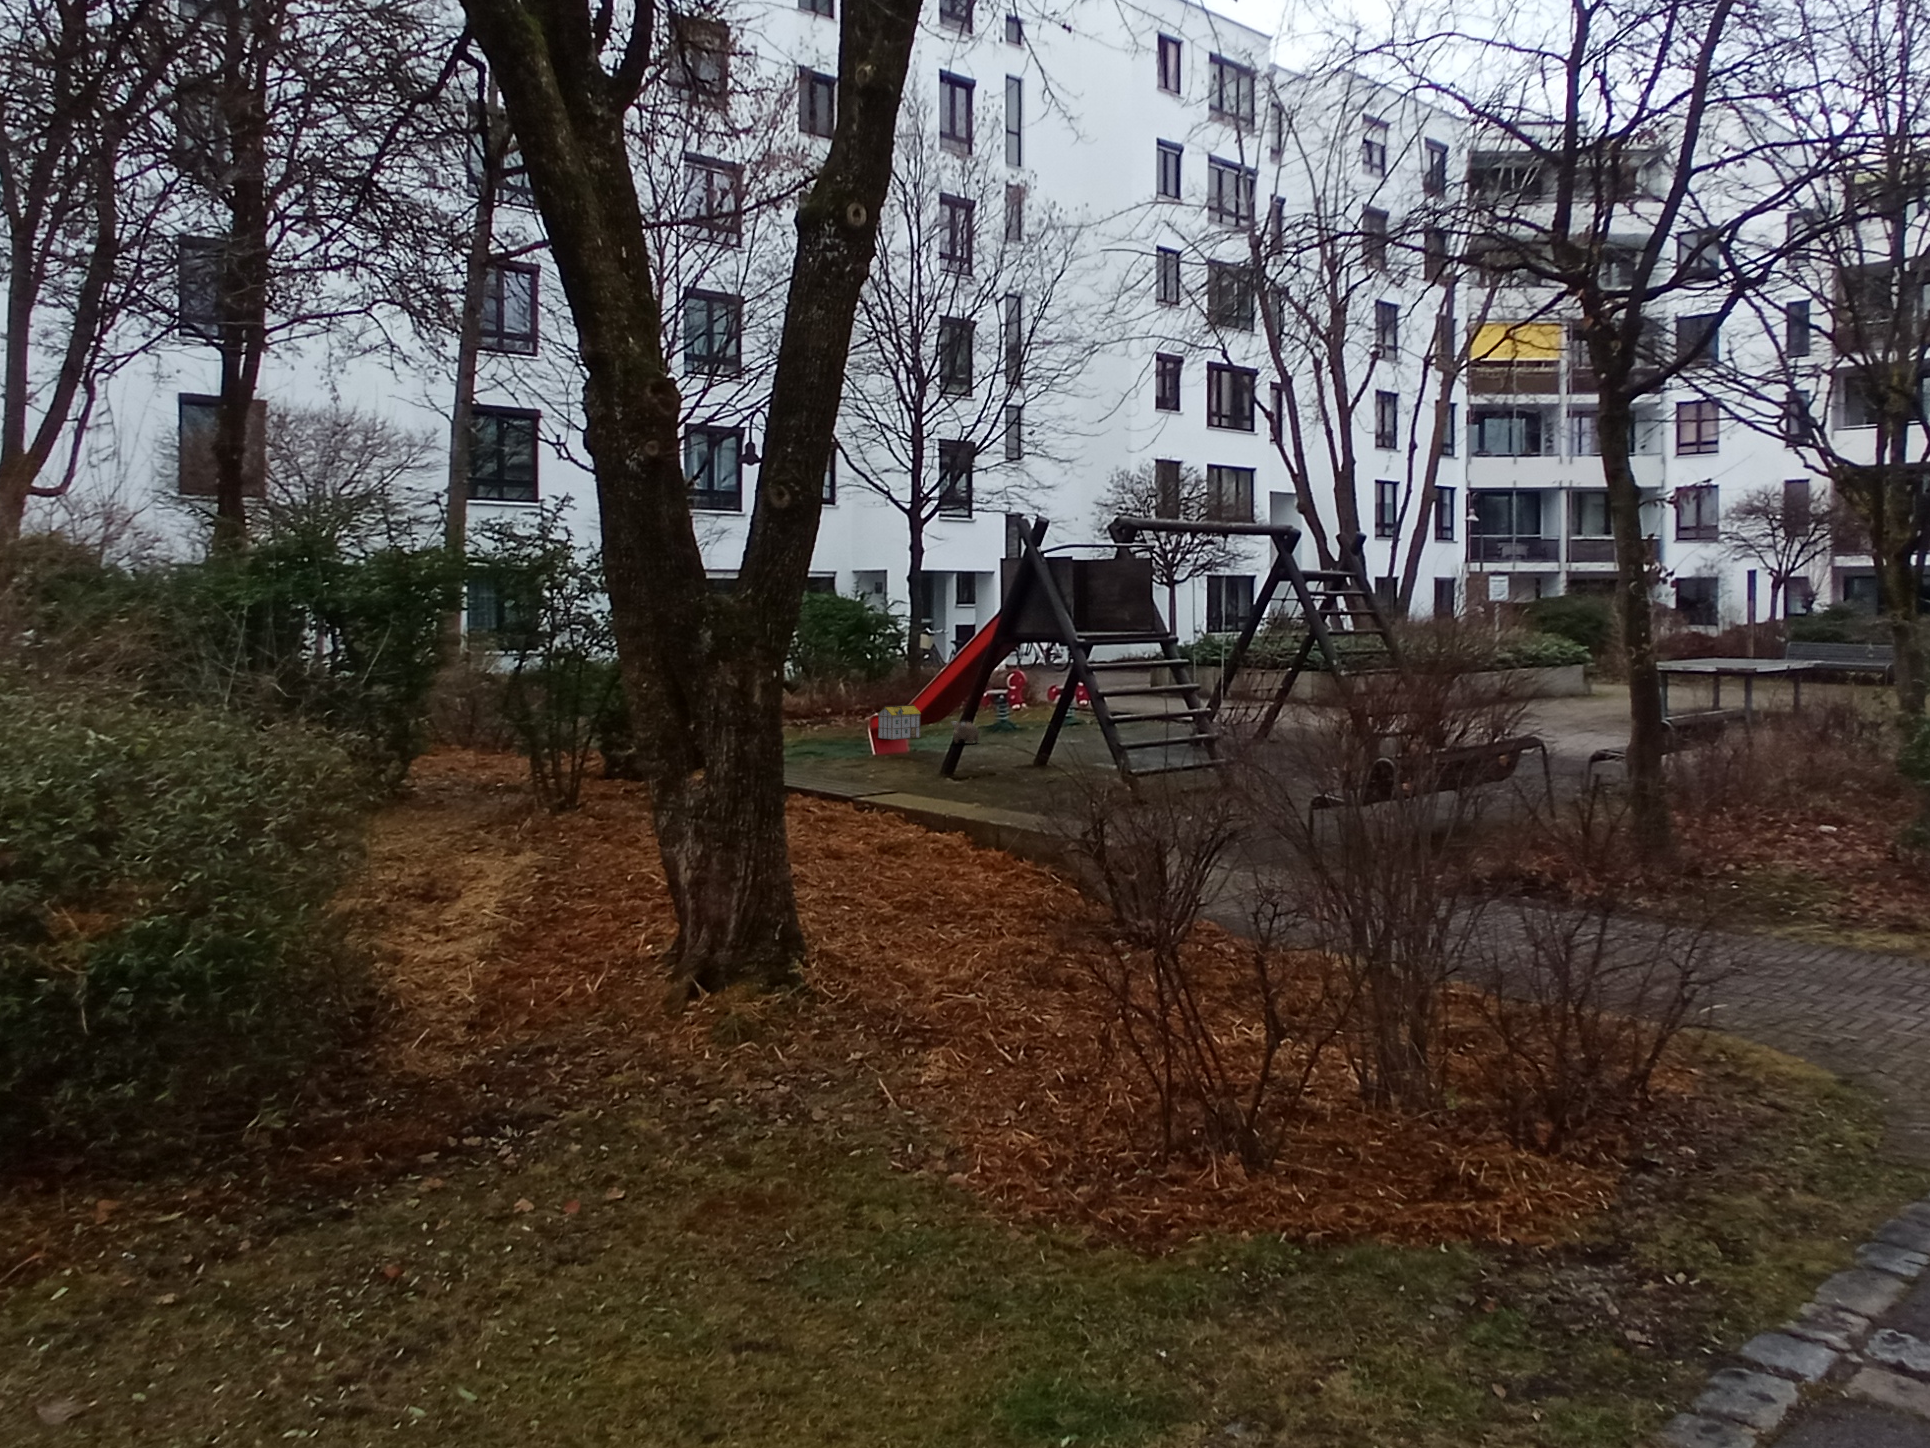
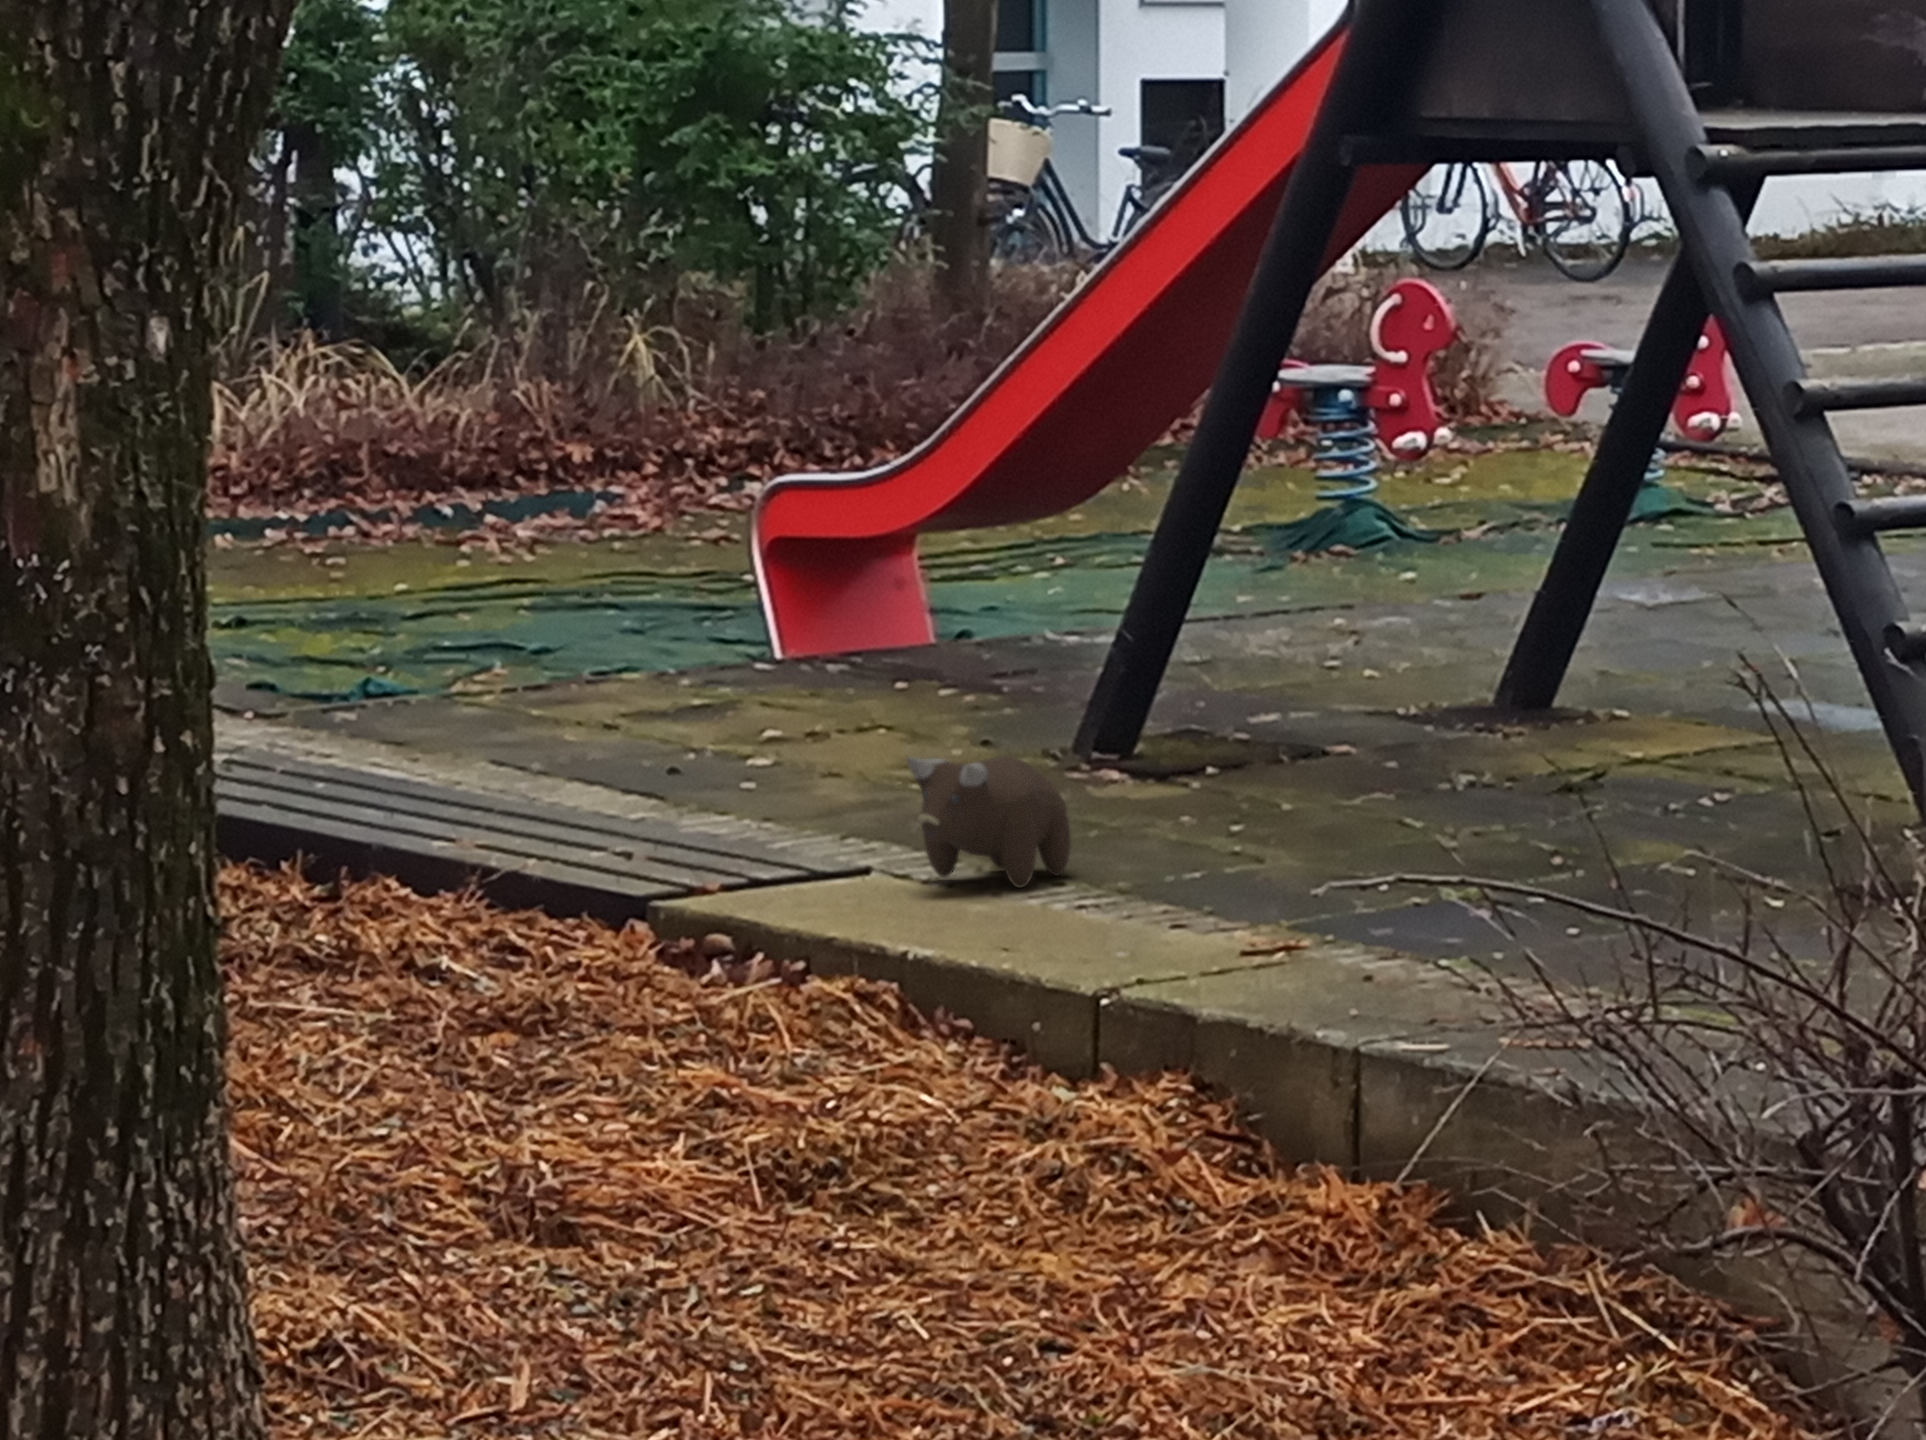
toy house: present [878,704,921,740] -> none [537,618,781,821]

